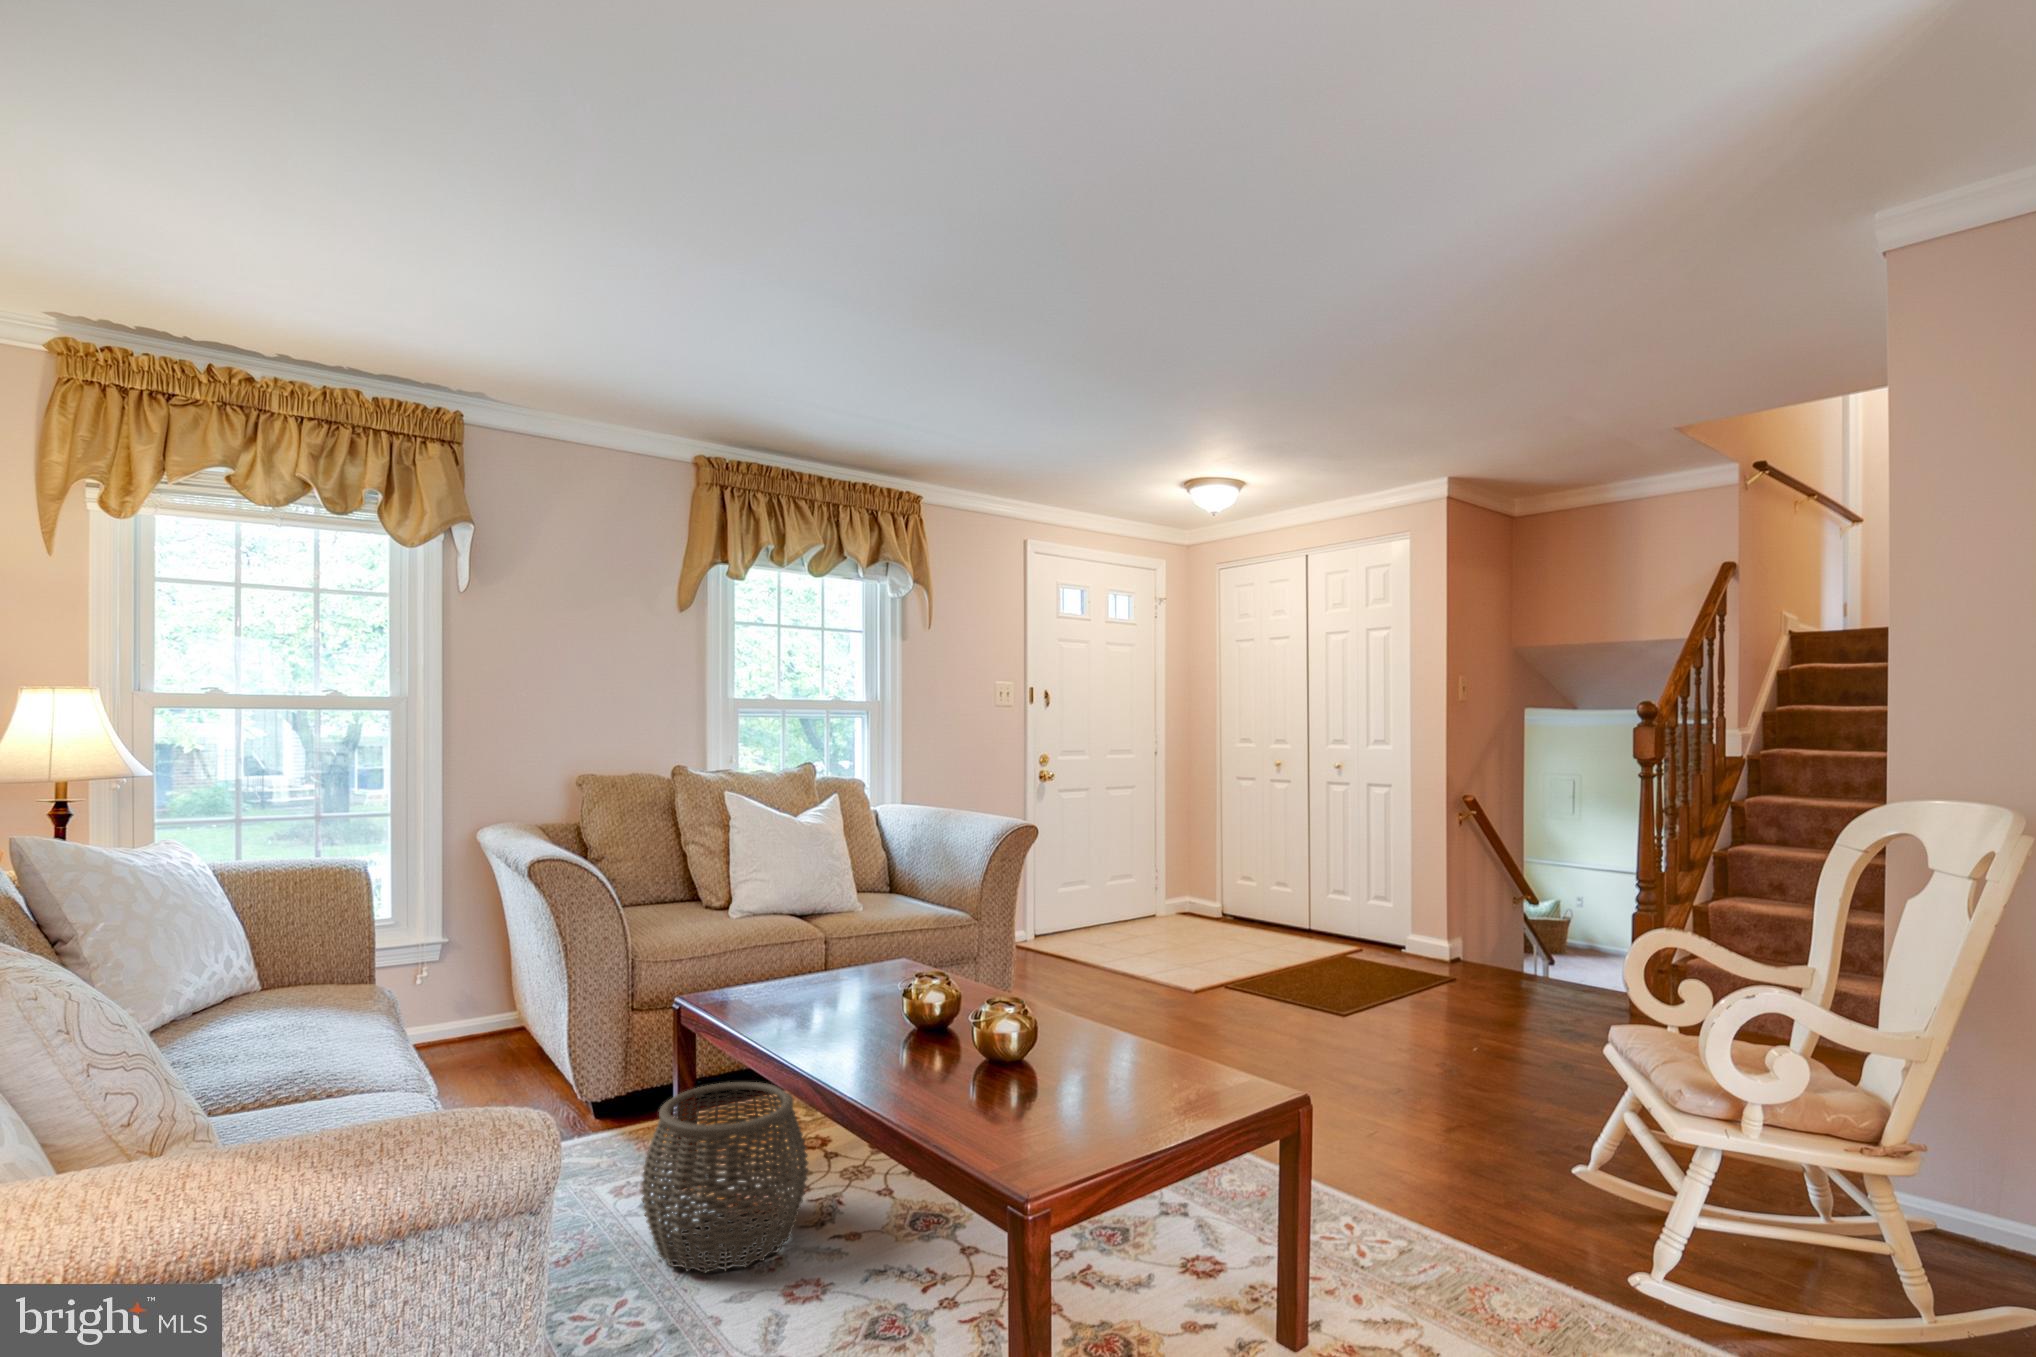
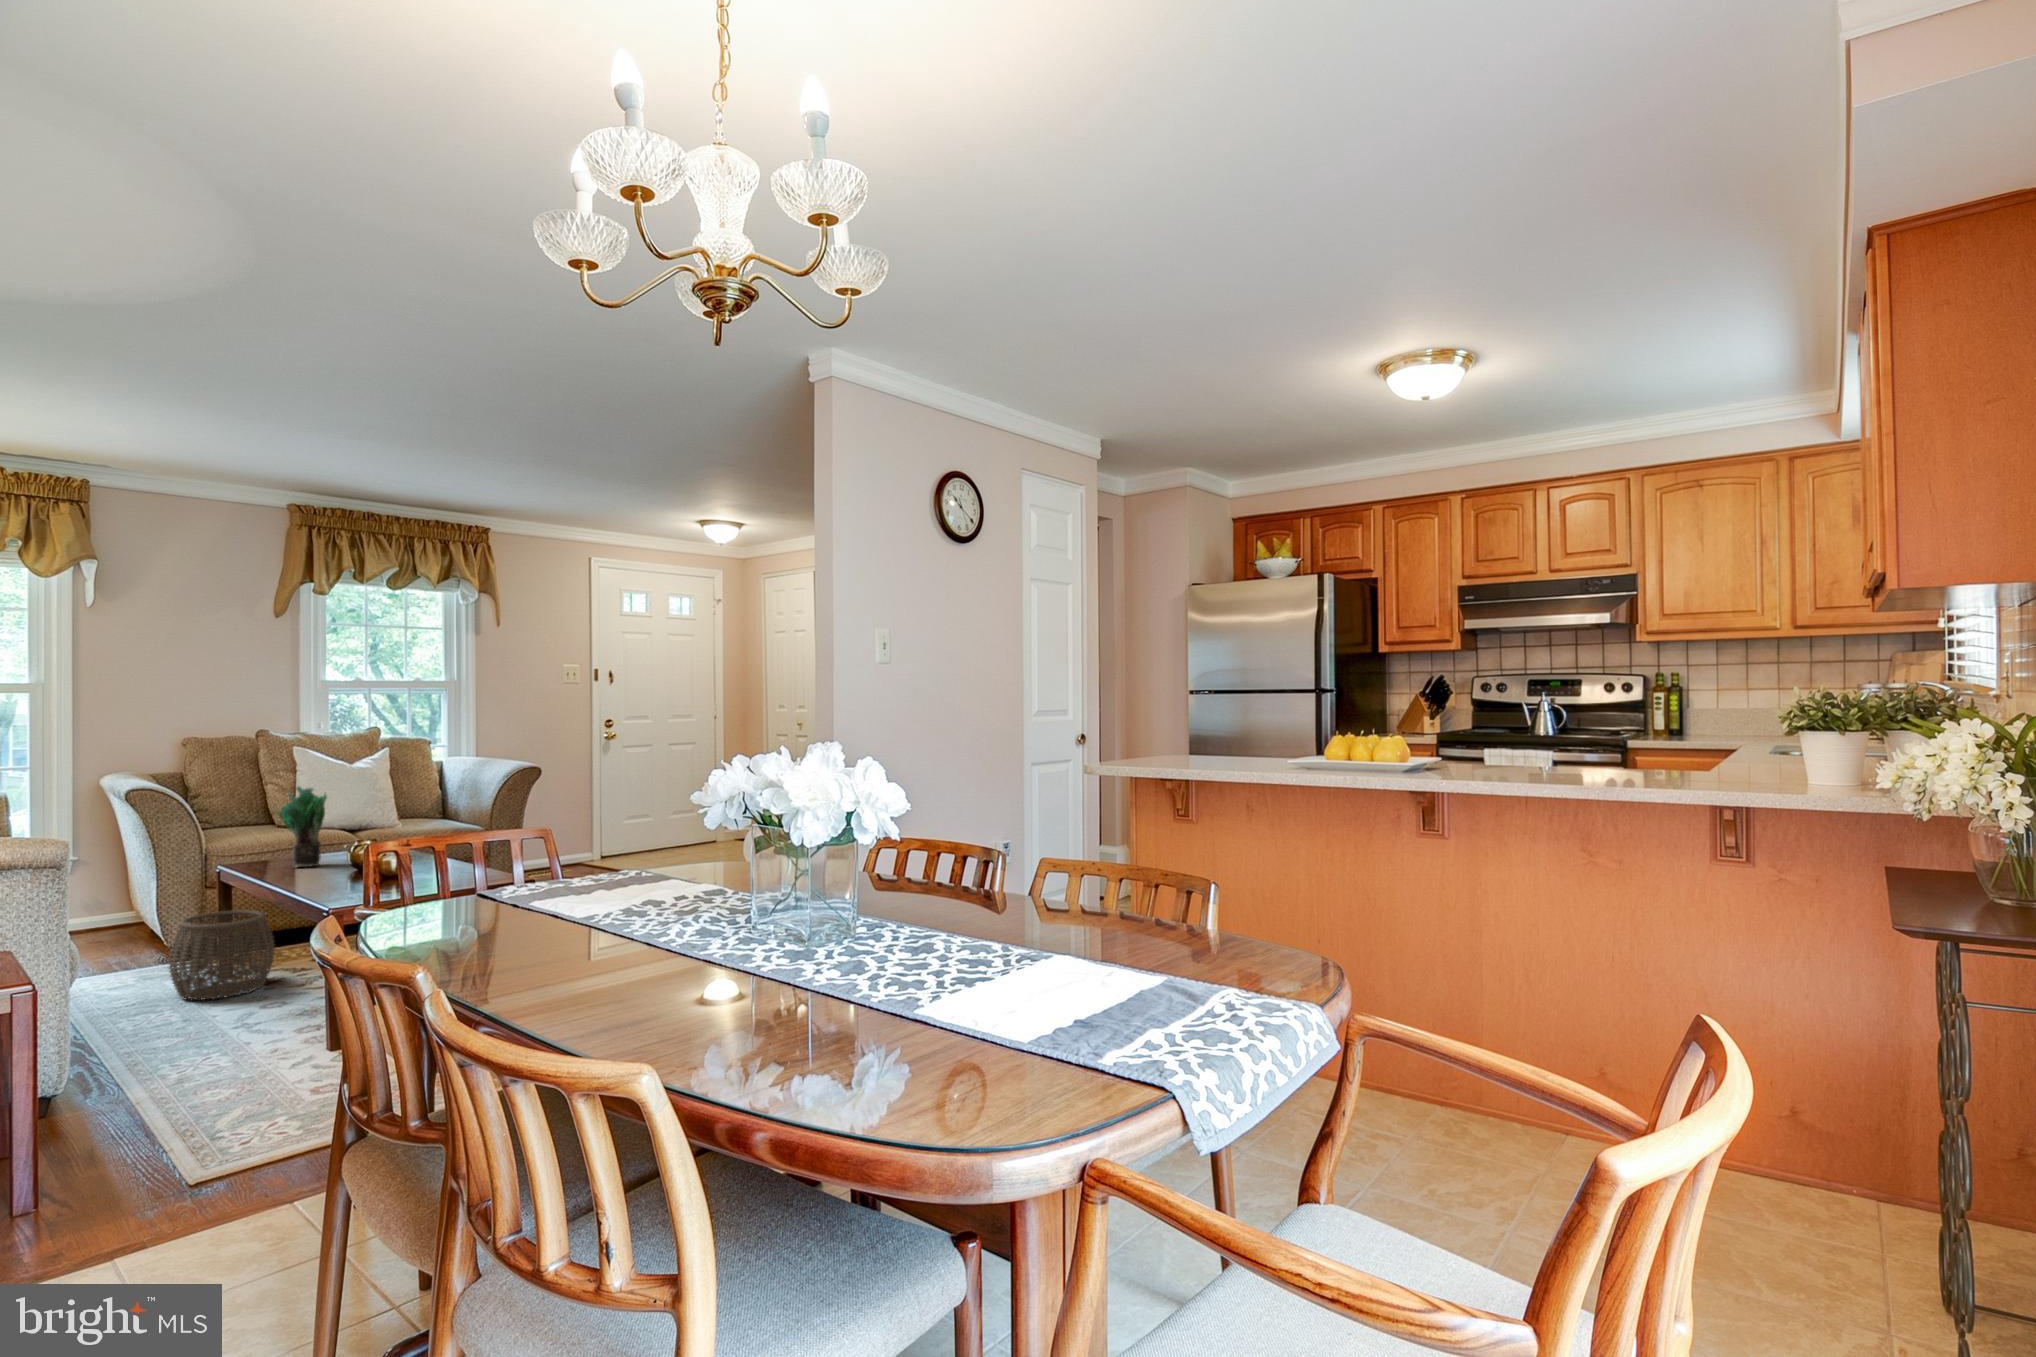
potted plant: none [775,856,858,998] -> present [275,787,327,867]

